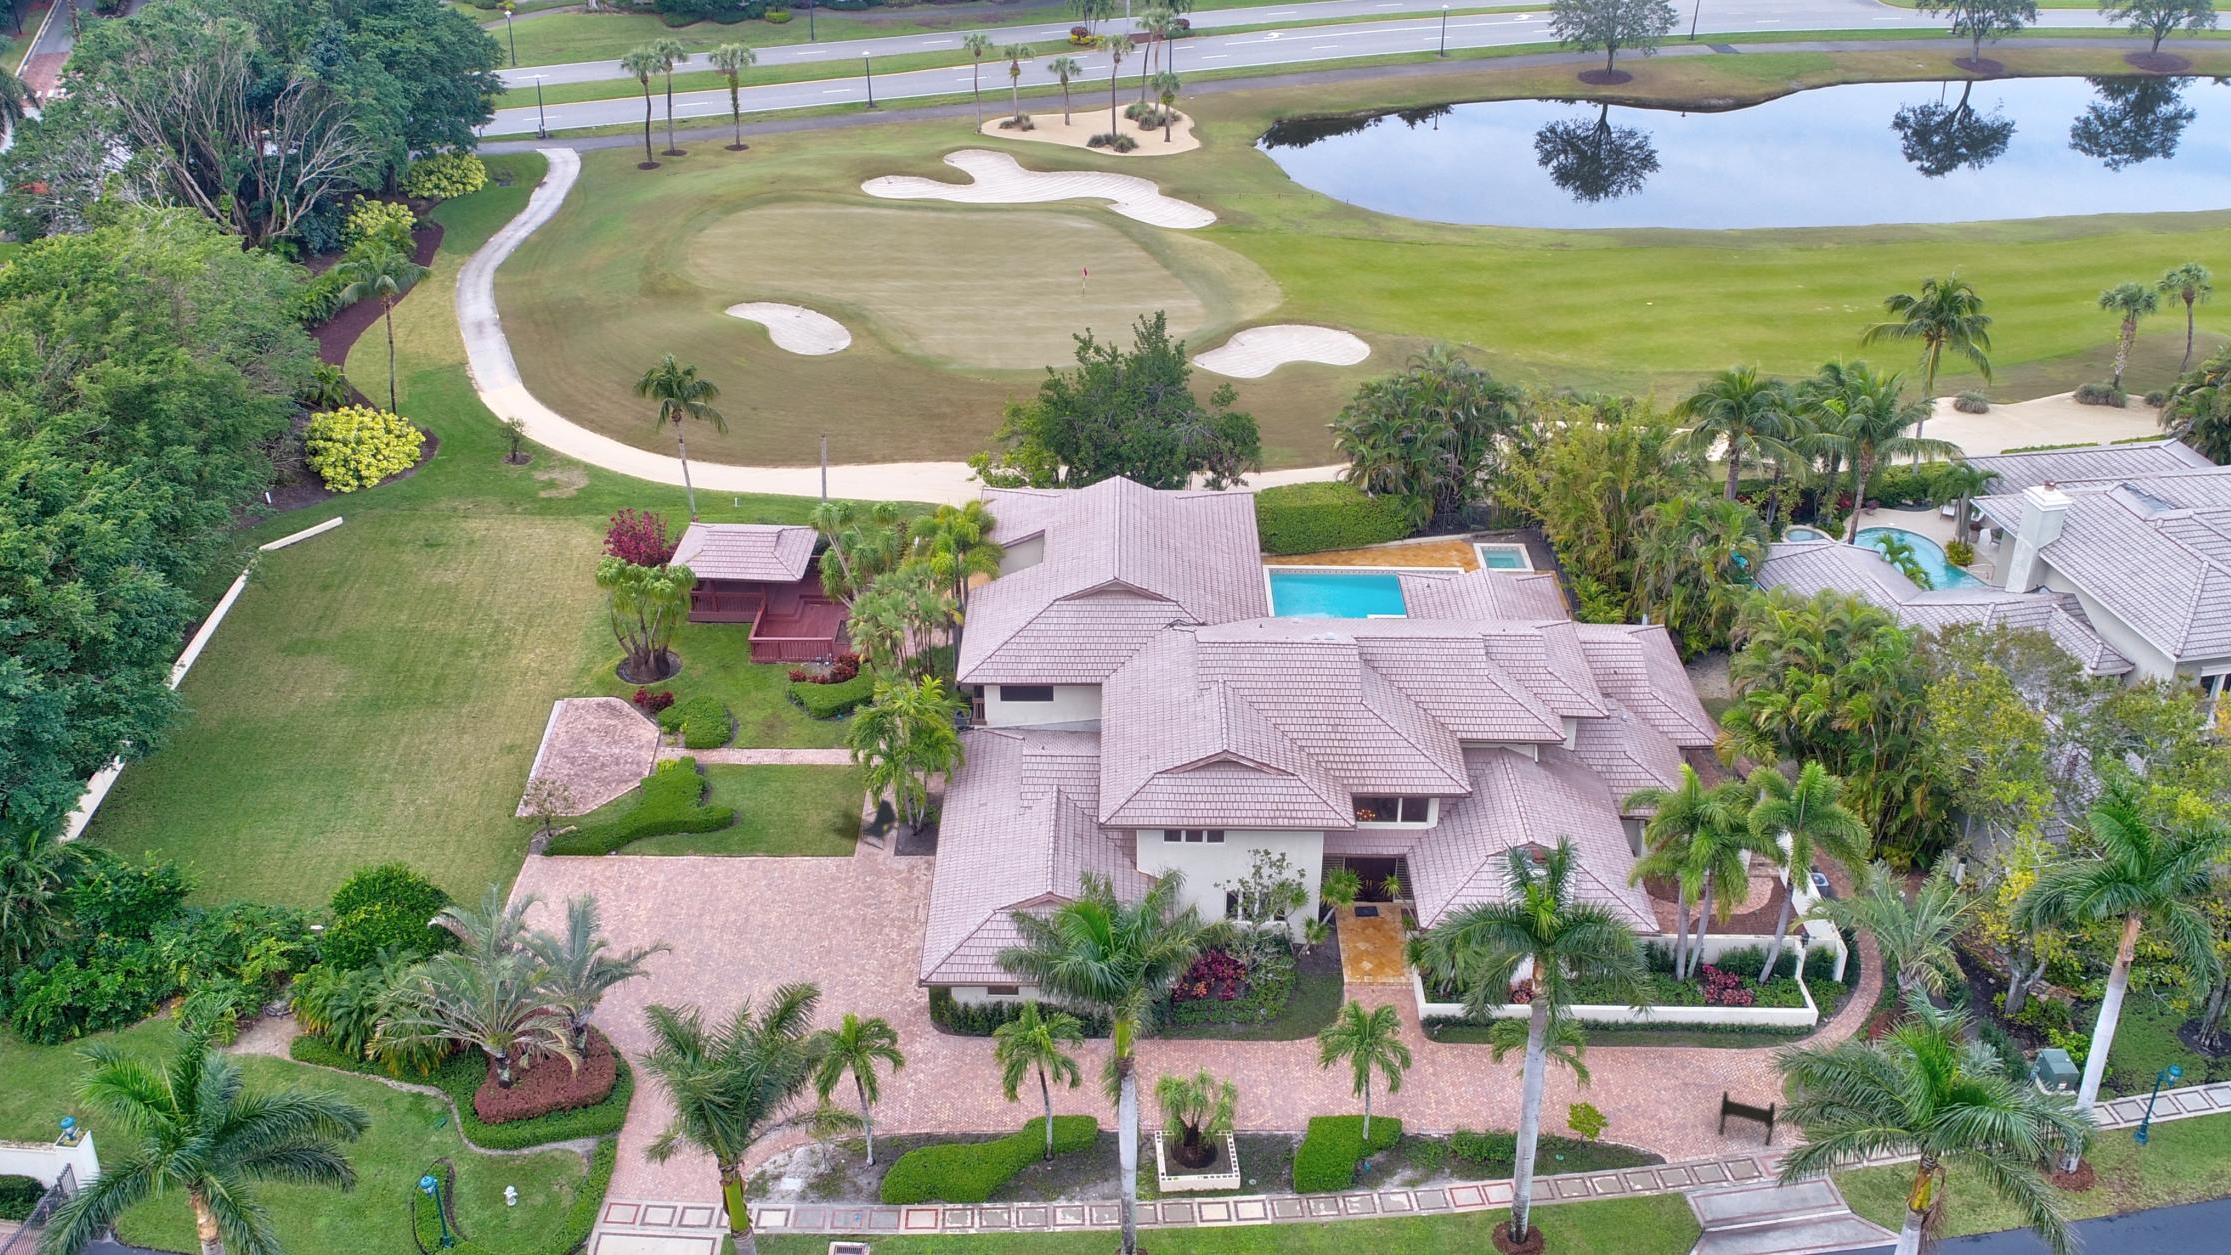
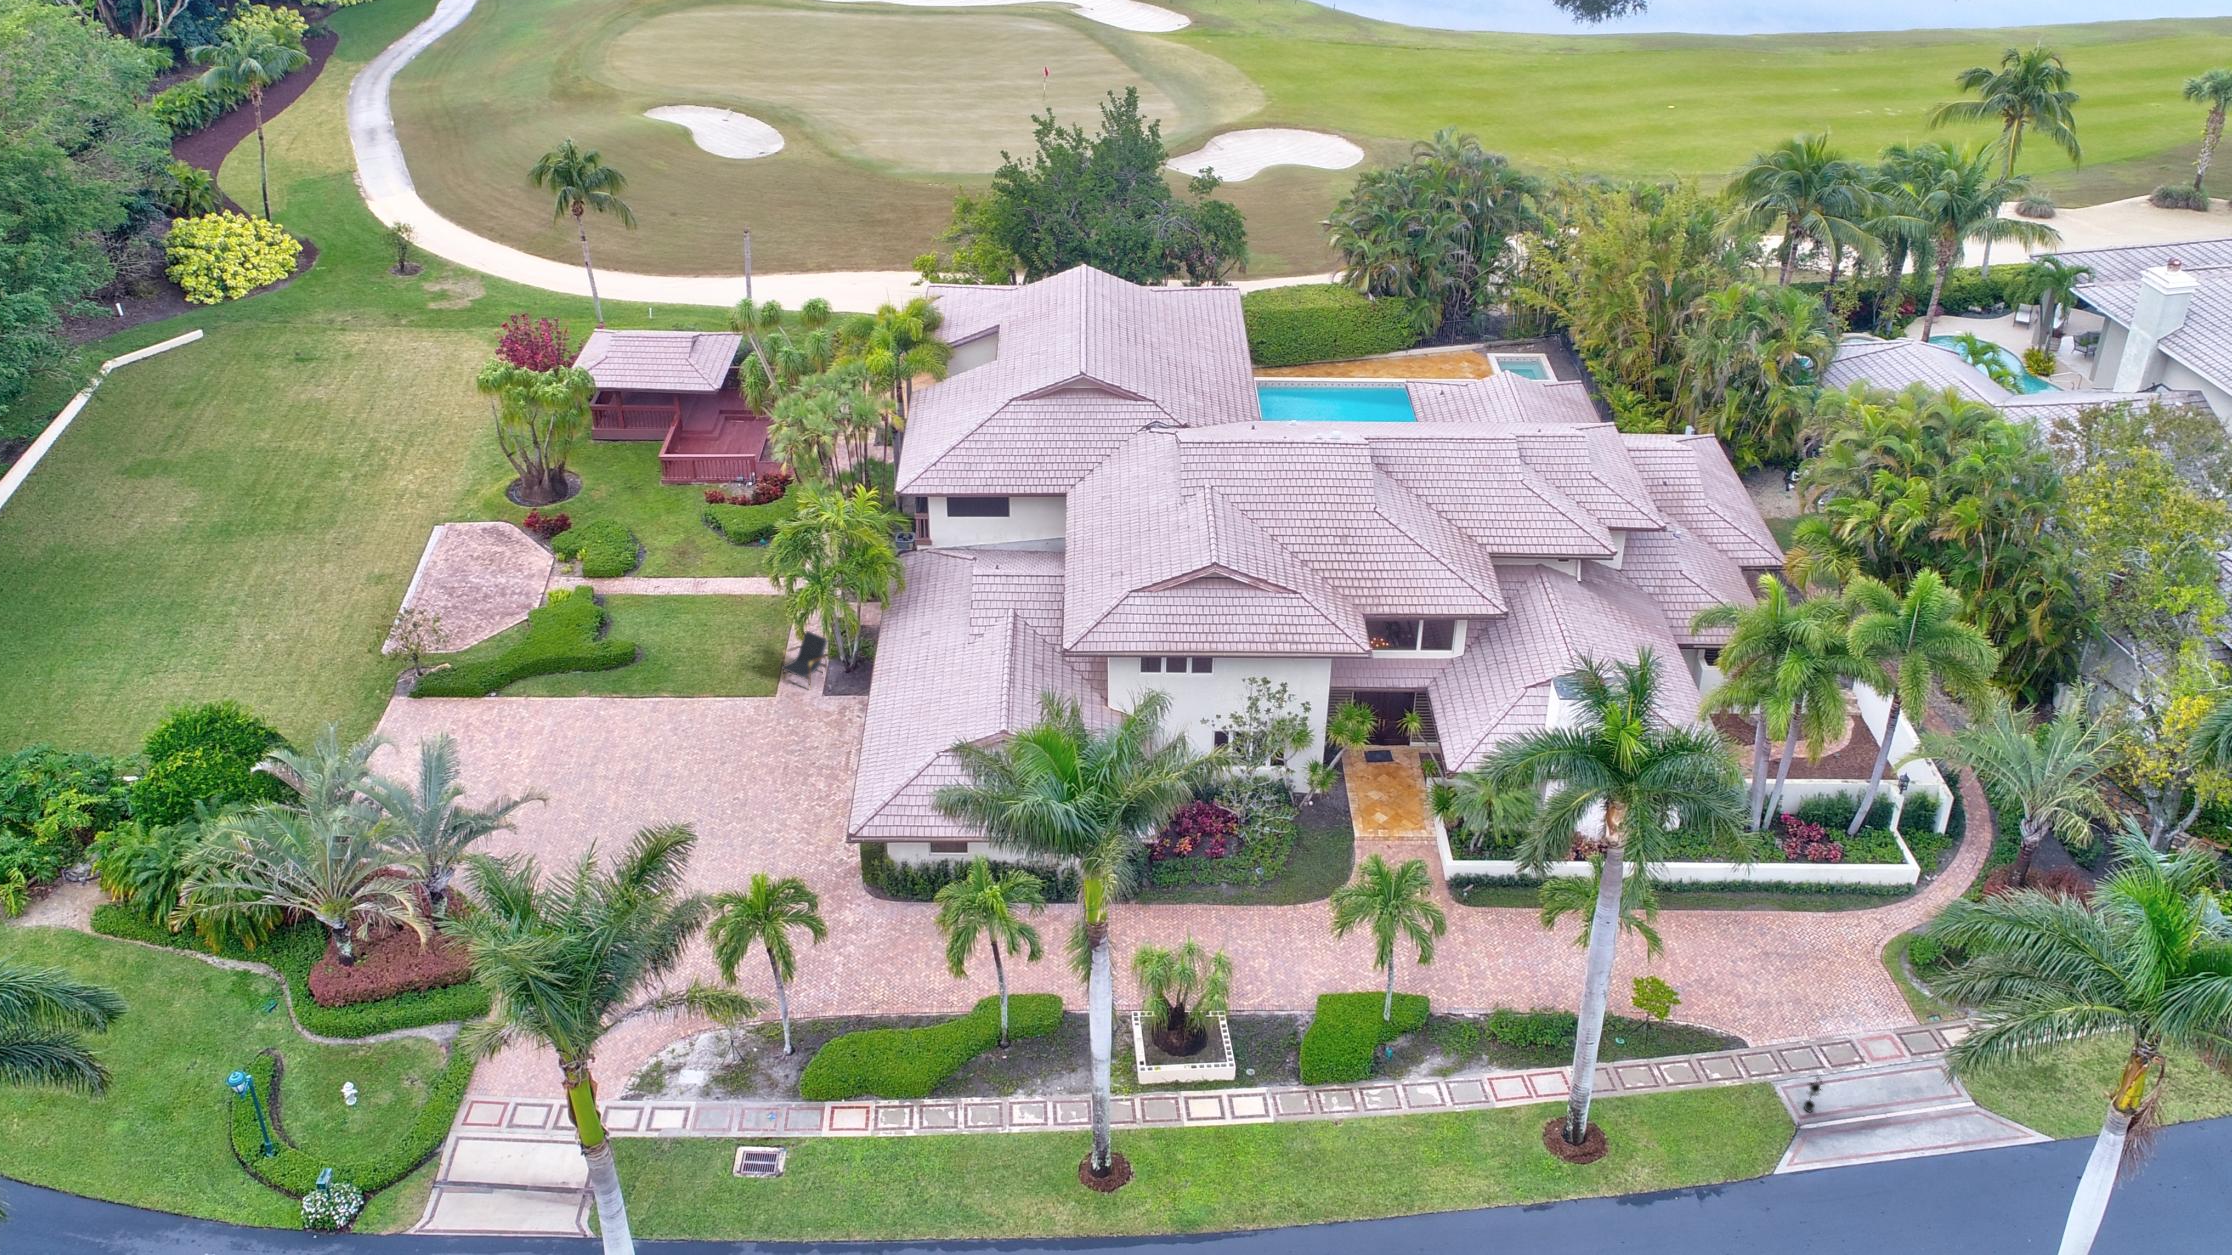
bench: present [1719,1091,1775,1145] -> none [1808,961,1879,1026]
potted plant: none [1709,1188,1725,1219] -> present [1804,1077,1823,1112]

